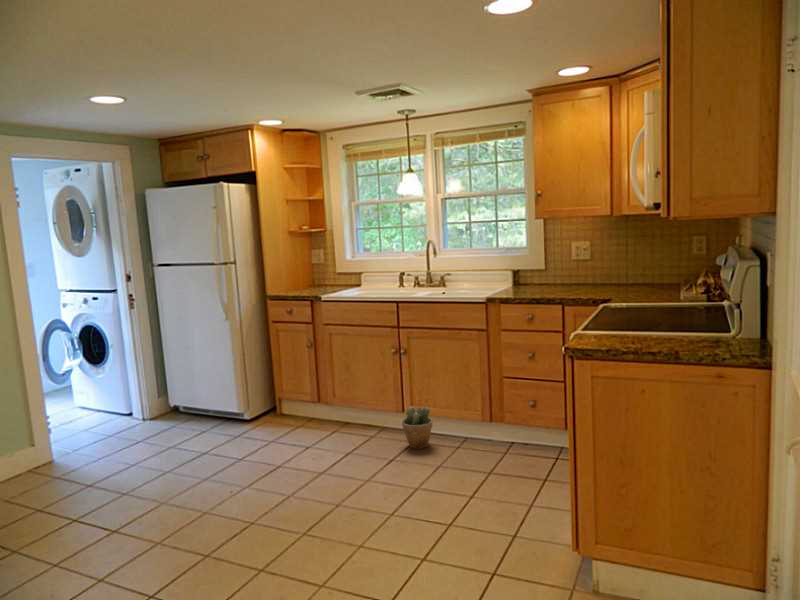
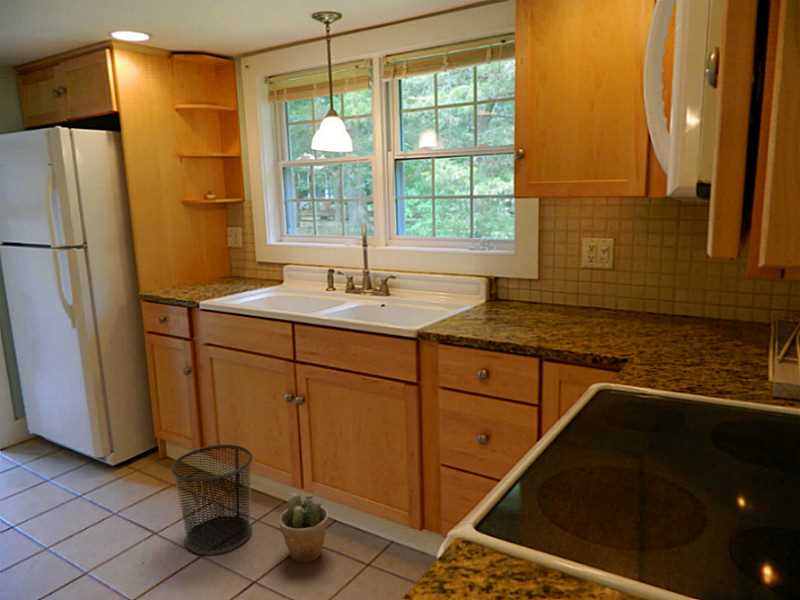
waste bin: none [328,386,378,451] -> present [171,445,253,554]

